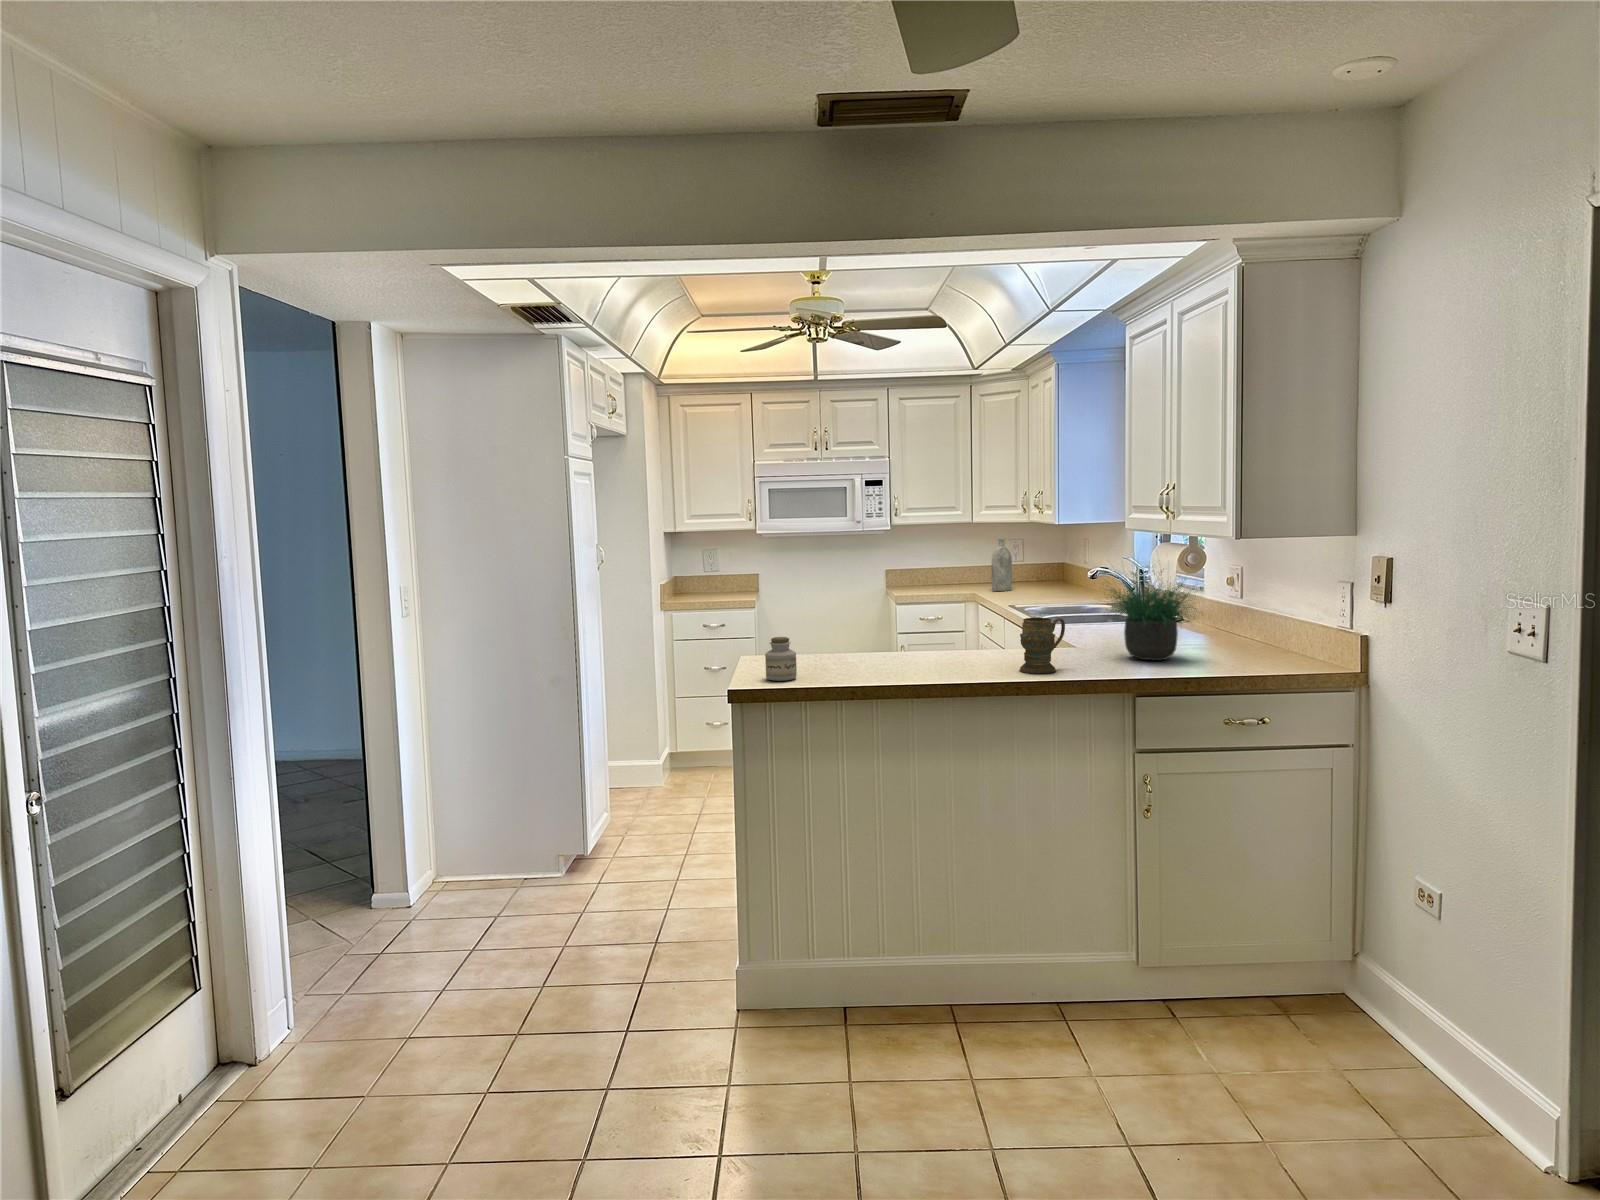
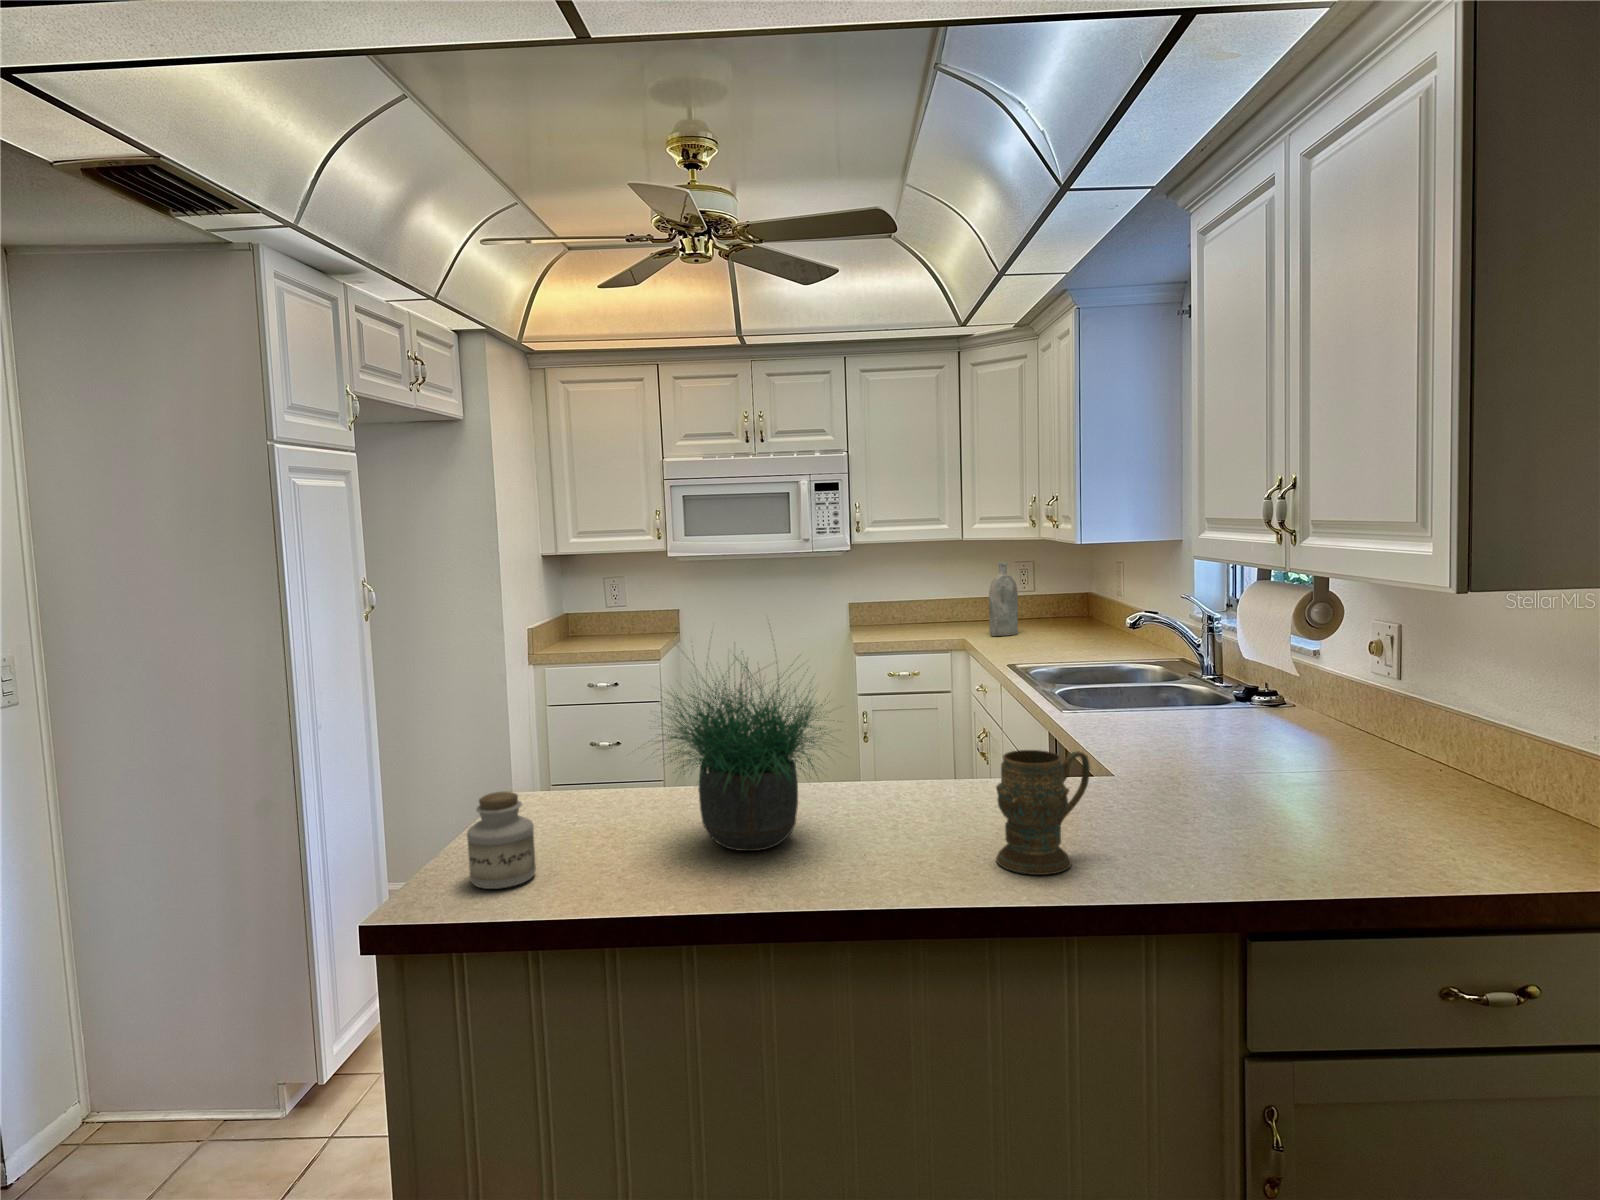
potted plant: present [1106,571,1196,660] -> present [657,656,835,851]

